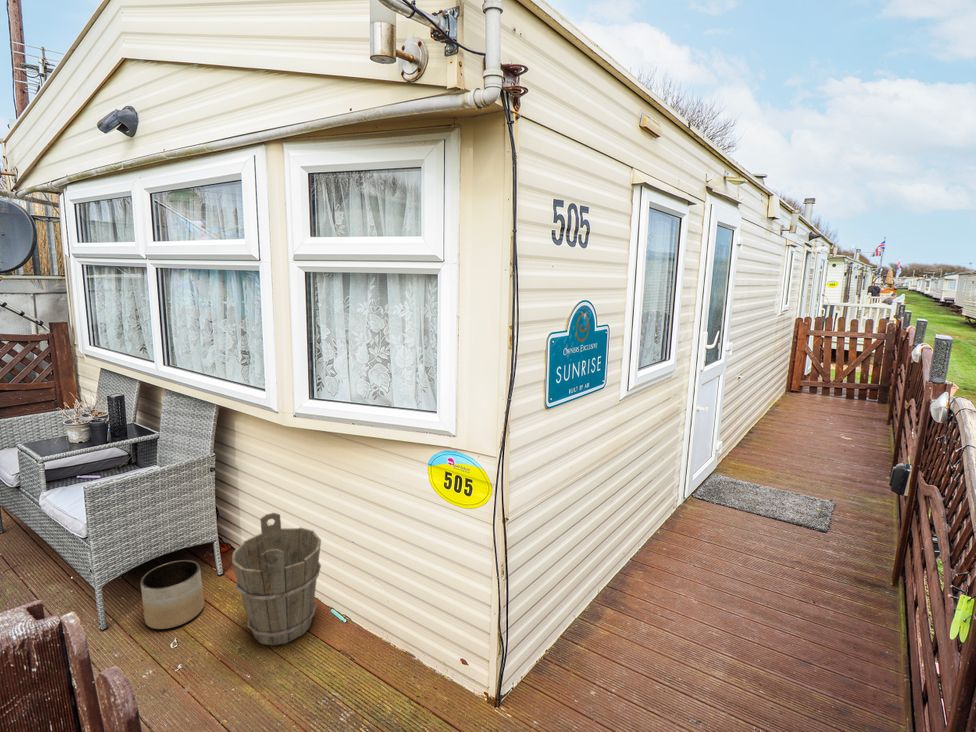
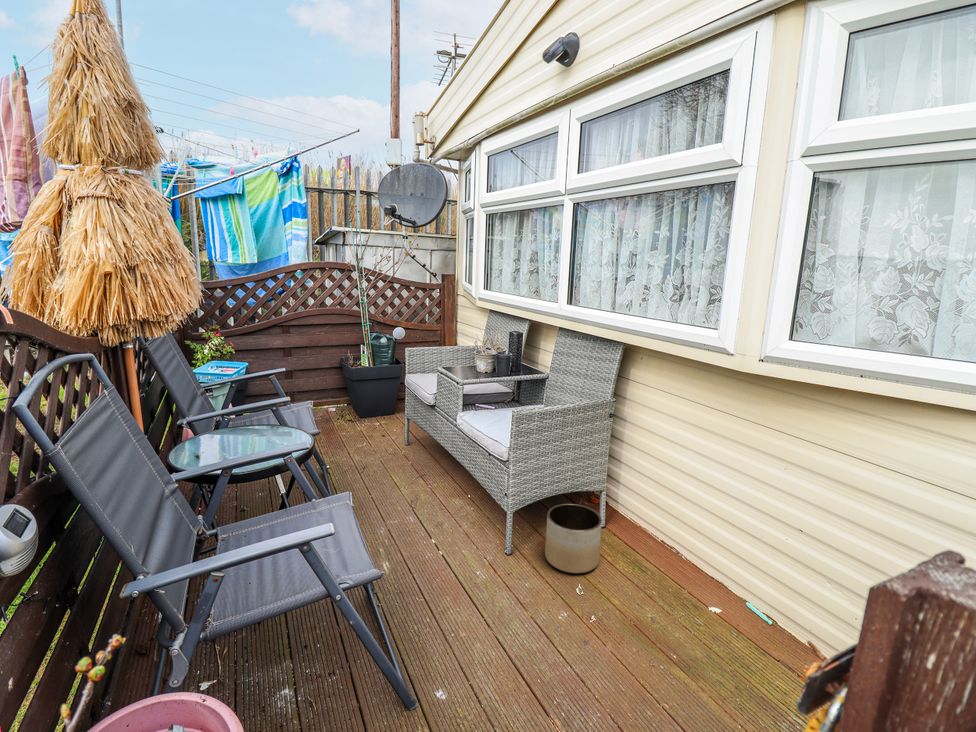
bucket: present [232,513,321,646] -> none [656,478,769,639]

